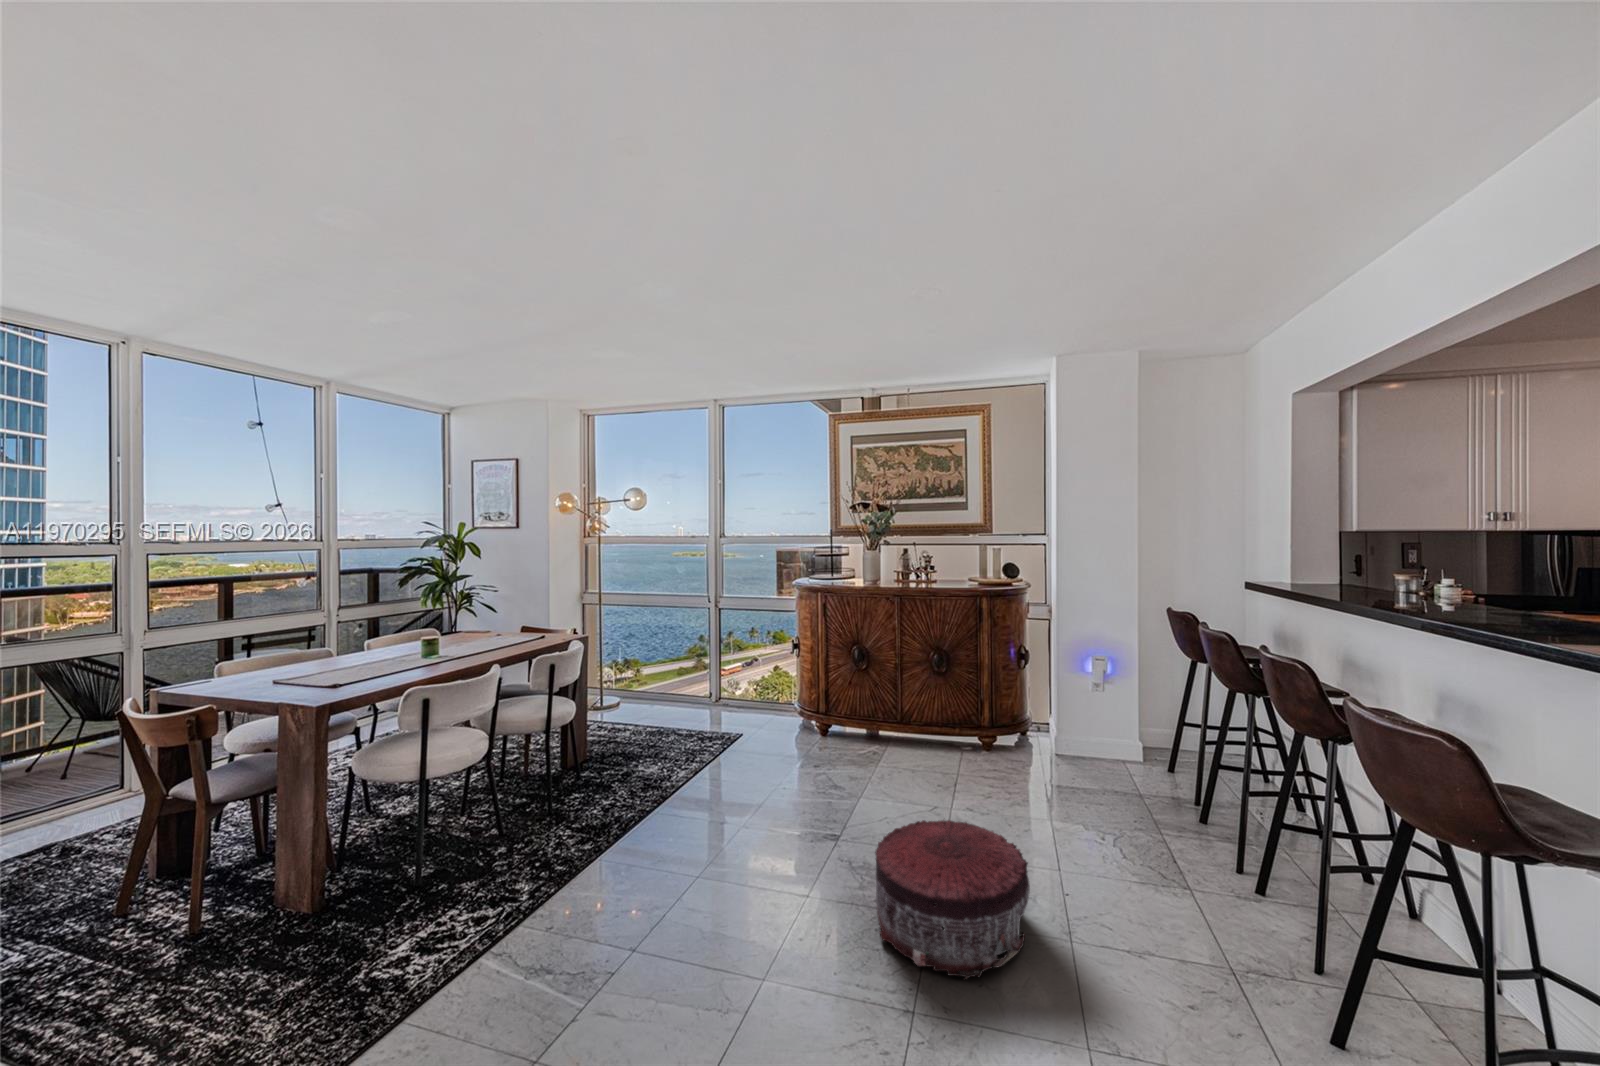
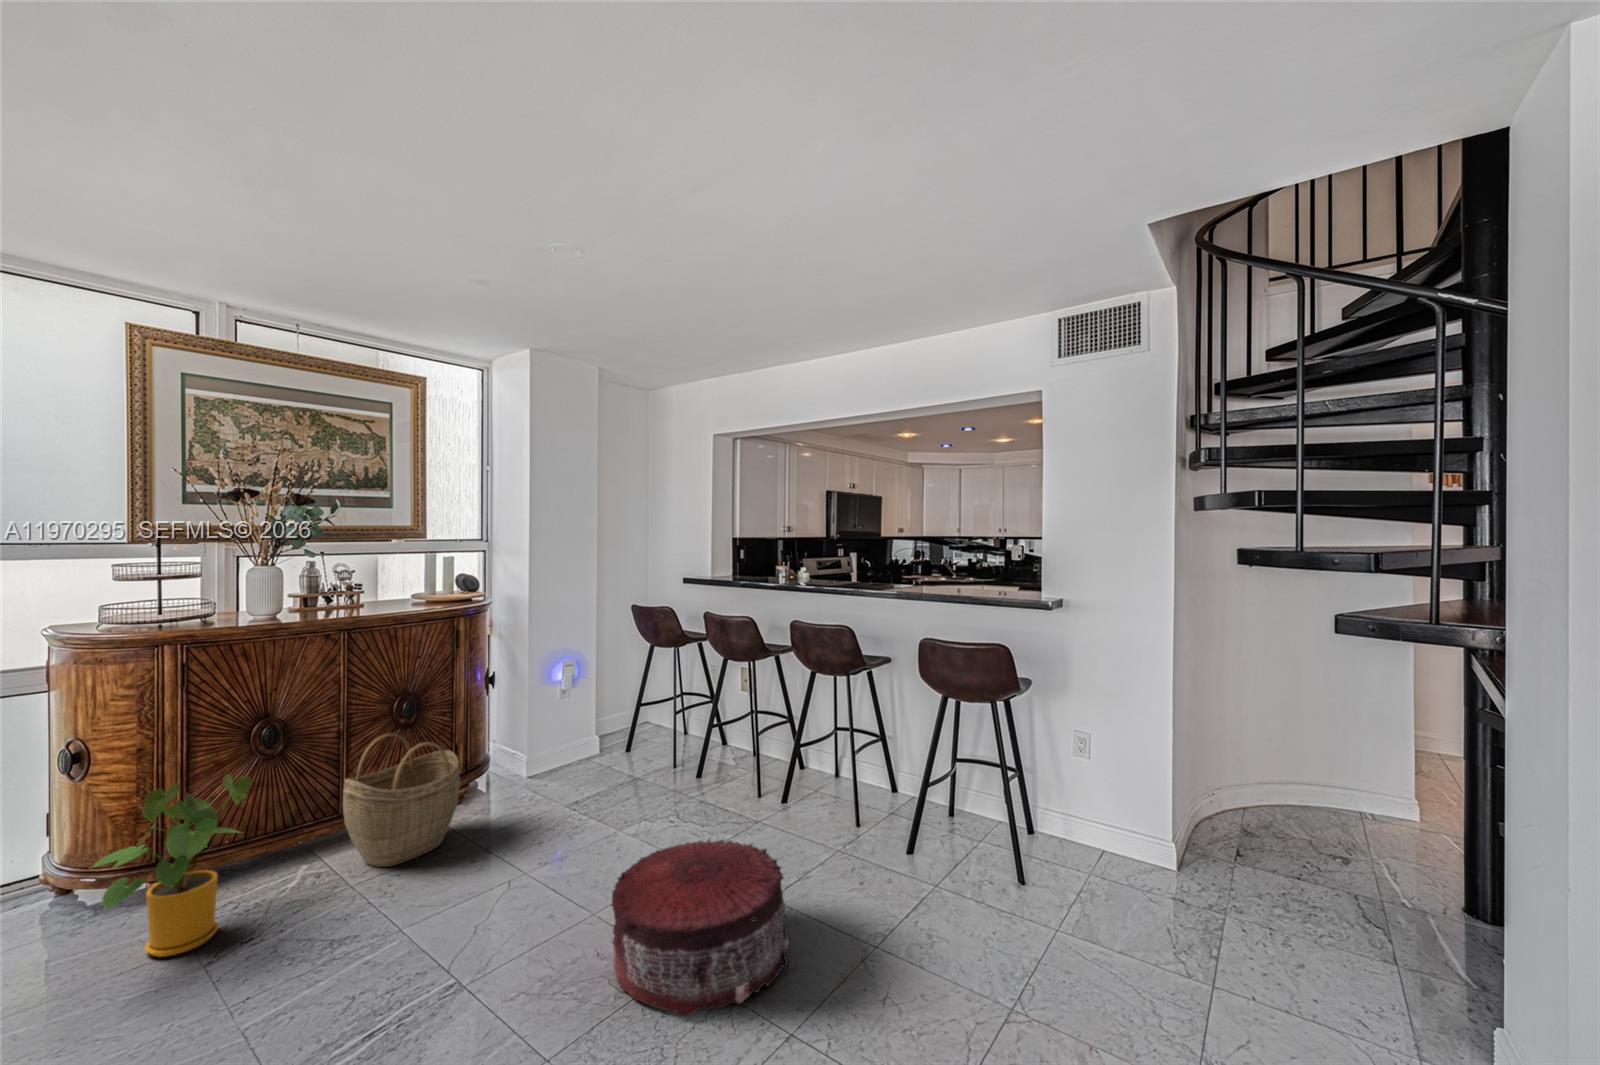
house plant: none [765,666,841,753] -> present [93,774,251,957]
woven basket: none [884,670,955,760] -> present [343,734,460,867]

